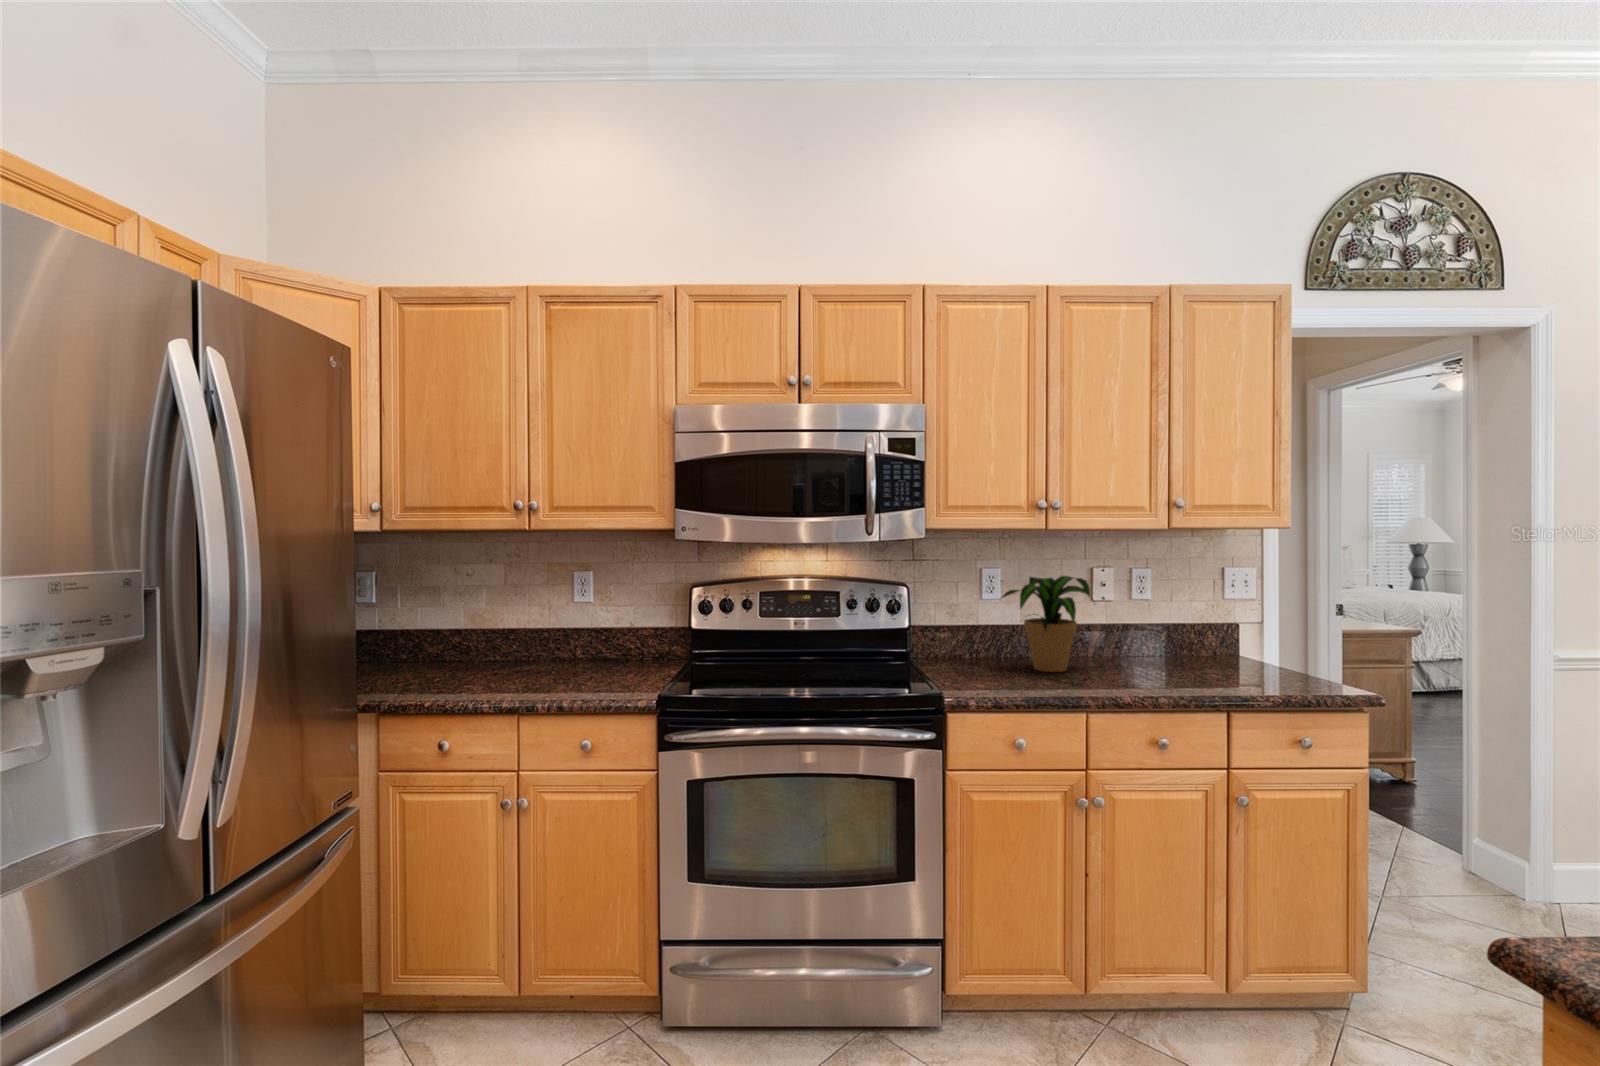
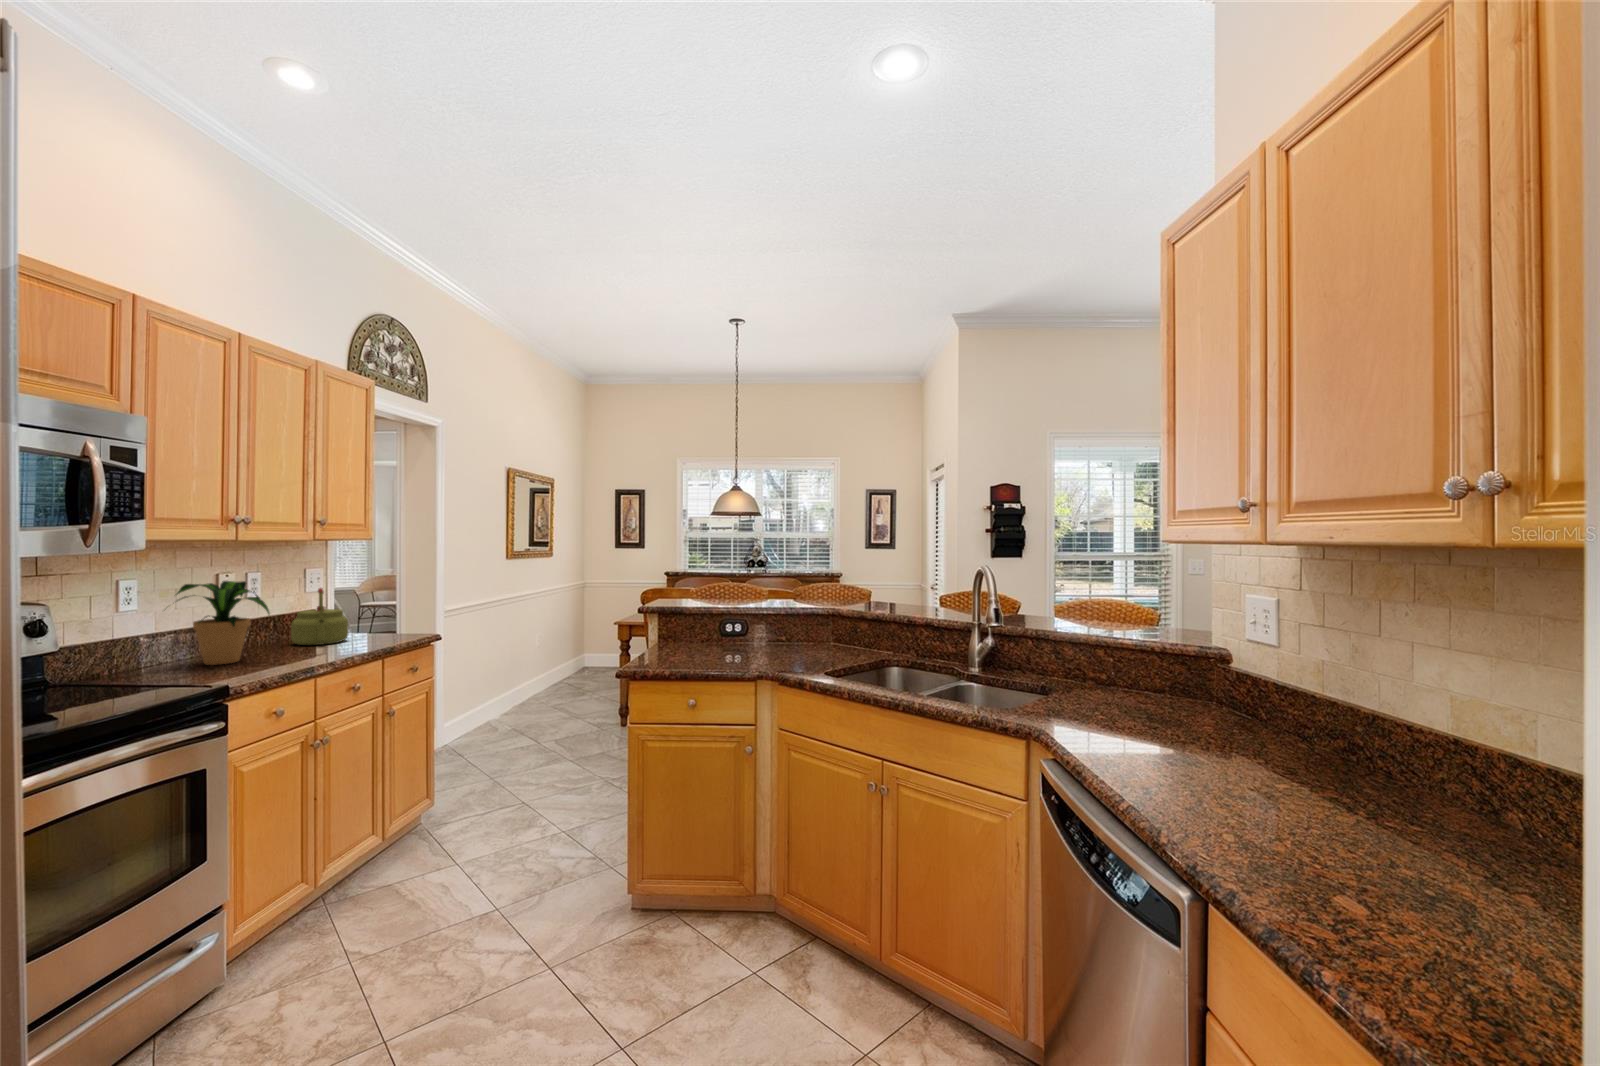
kettle: none [1163,594,1236,674] -> present [291,588,348,645]

